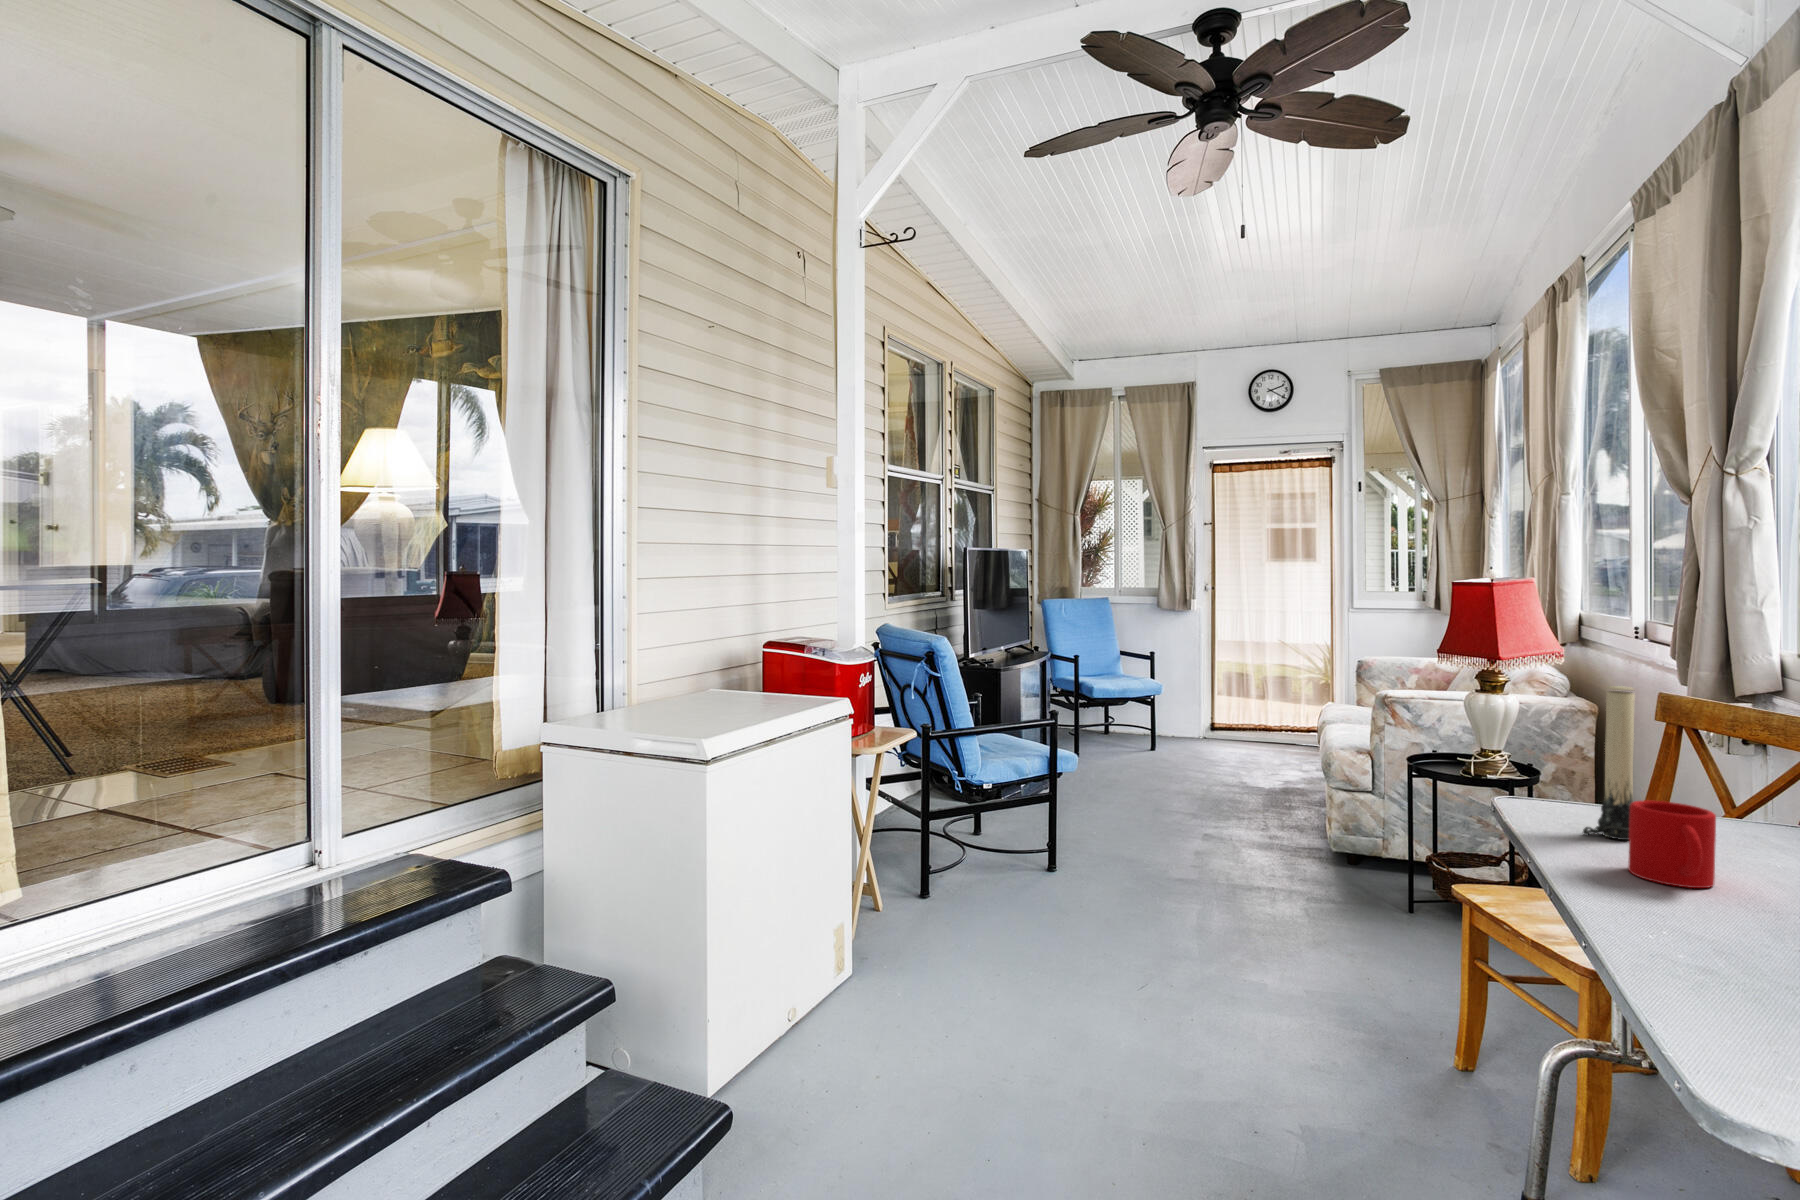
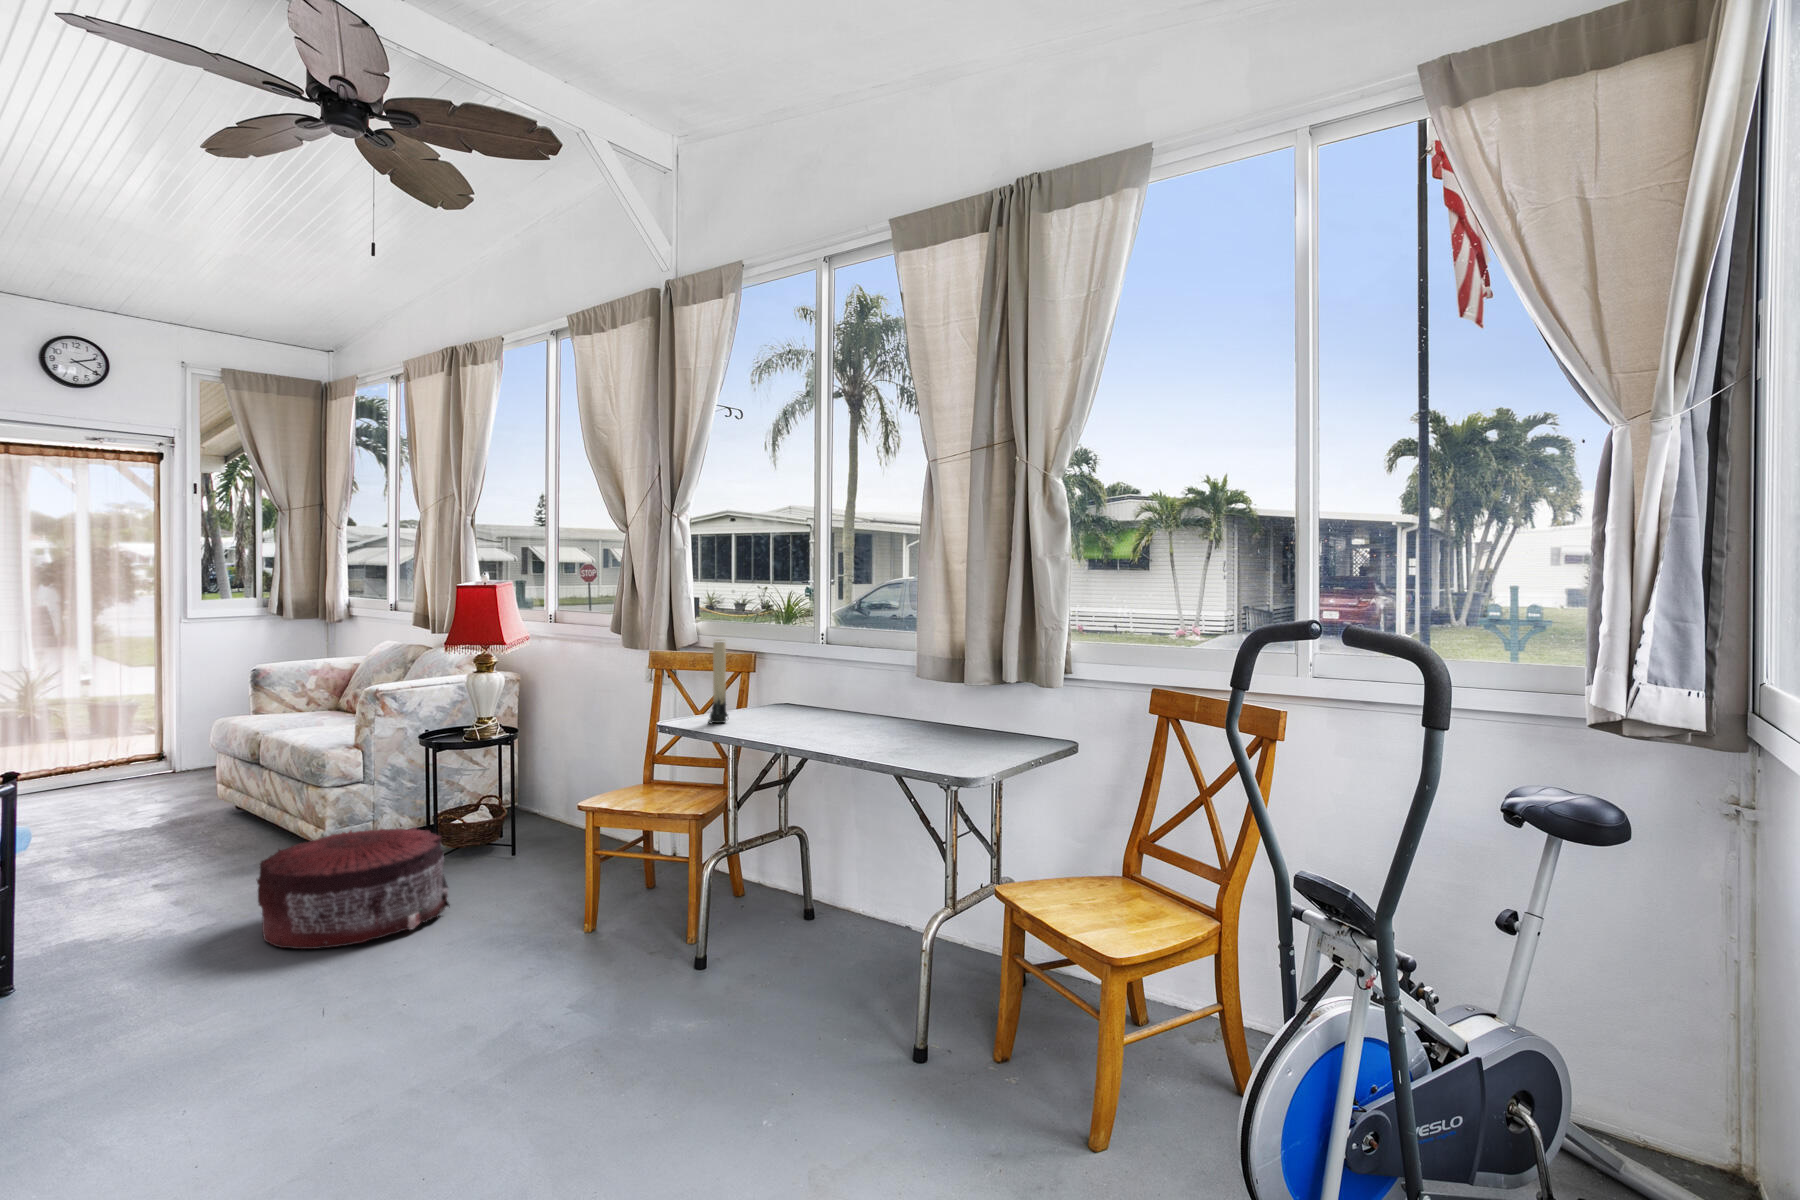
mug: present [1628,800,1716,888] -> none [751,693,790,731]
pouf: none [1200,839,1386,975] -> present [256,827,450,949]

